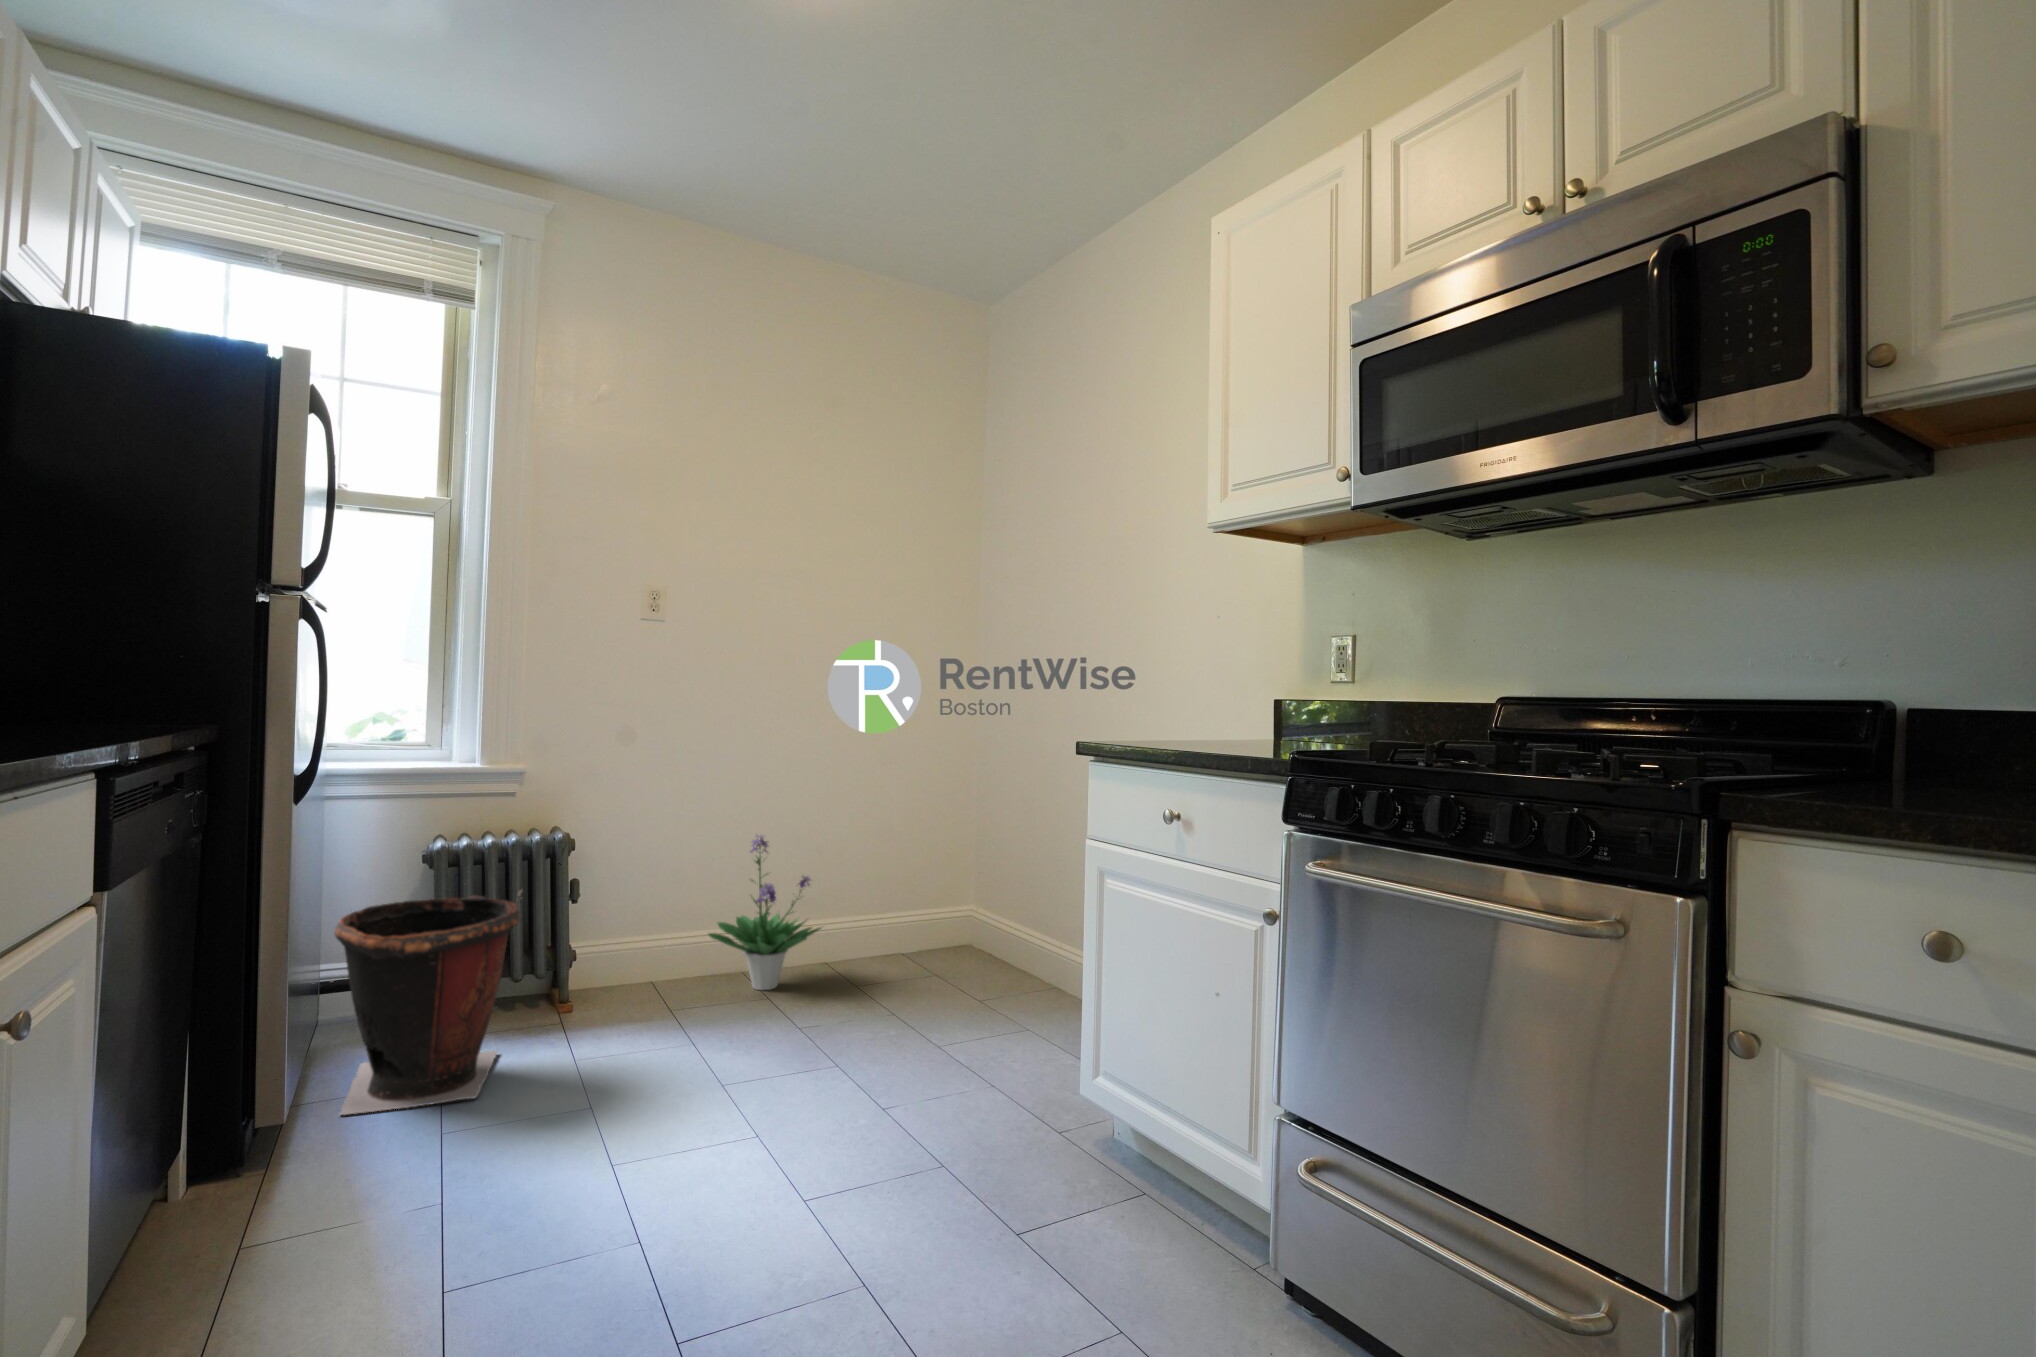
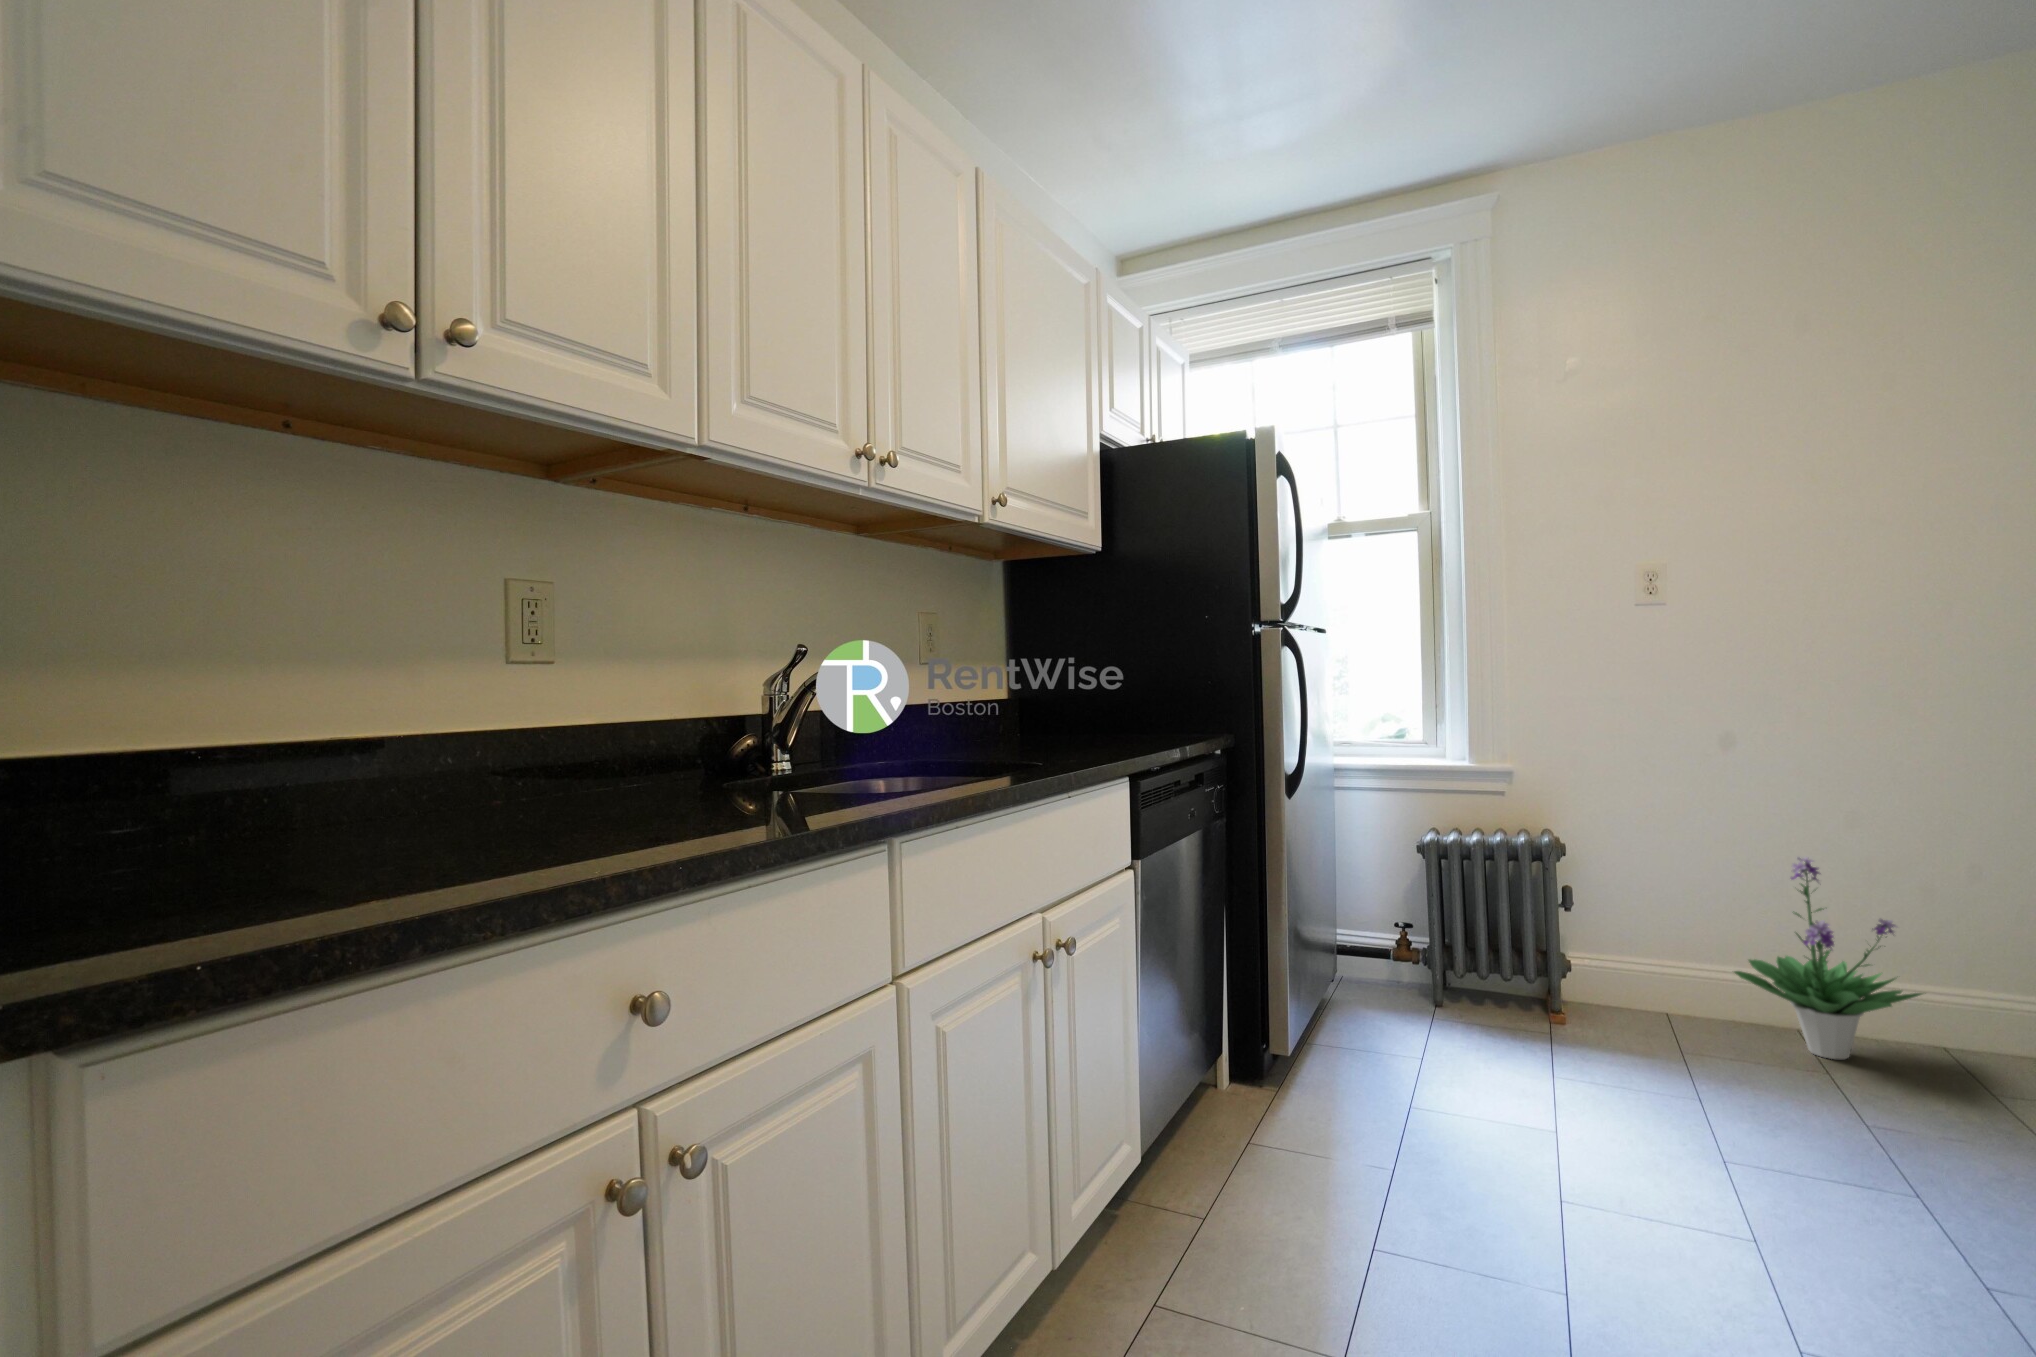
waste bin: present [334,890,522,1115] -> none [1335,879,1497,1089]

